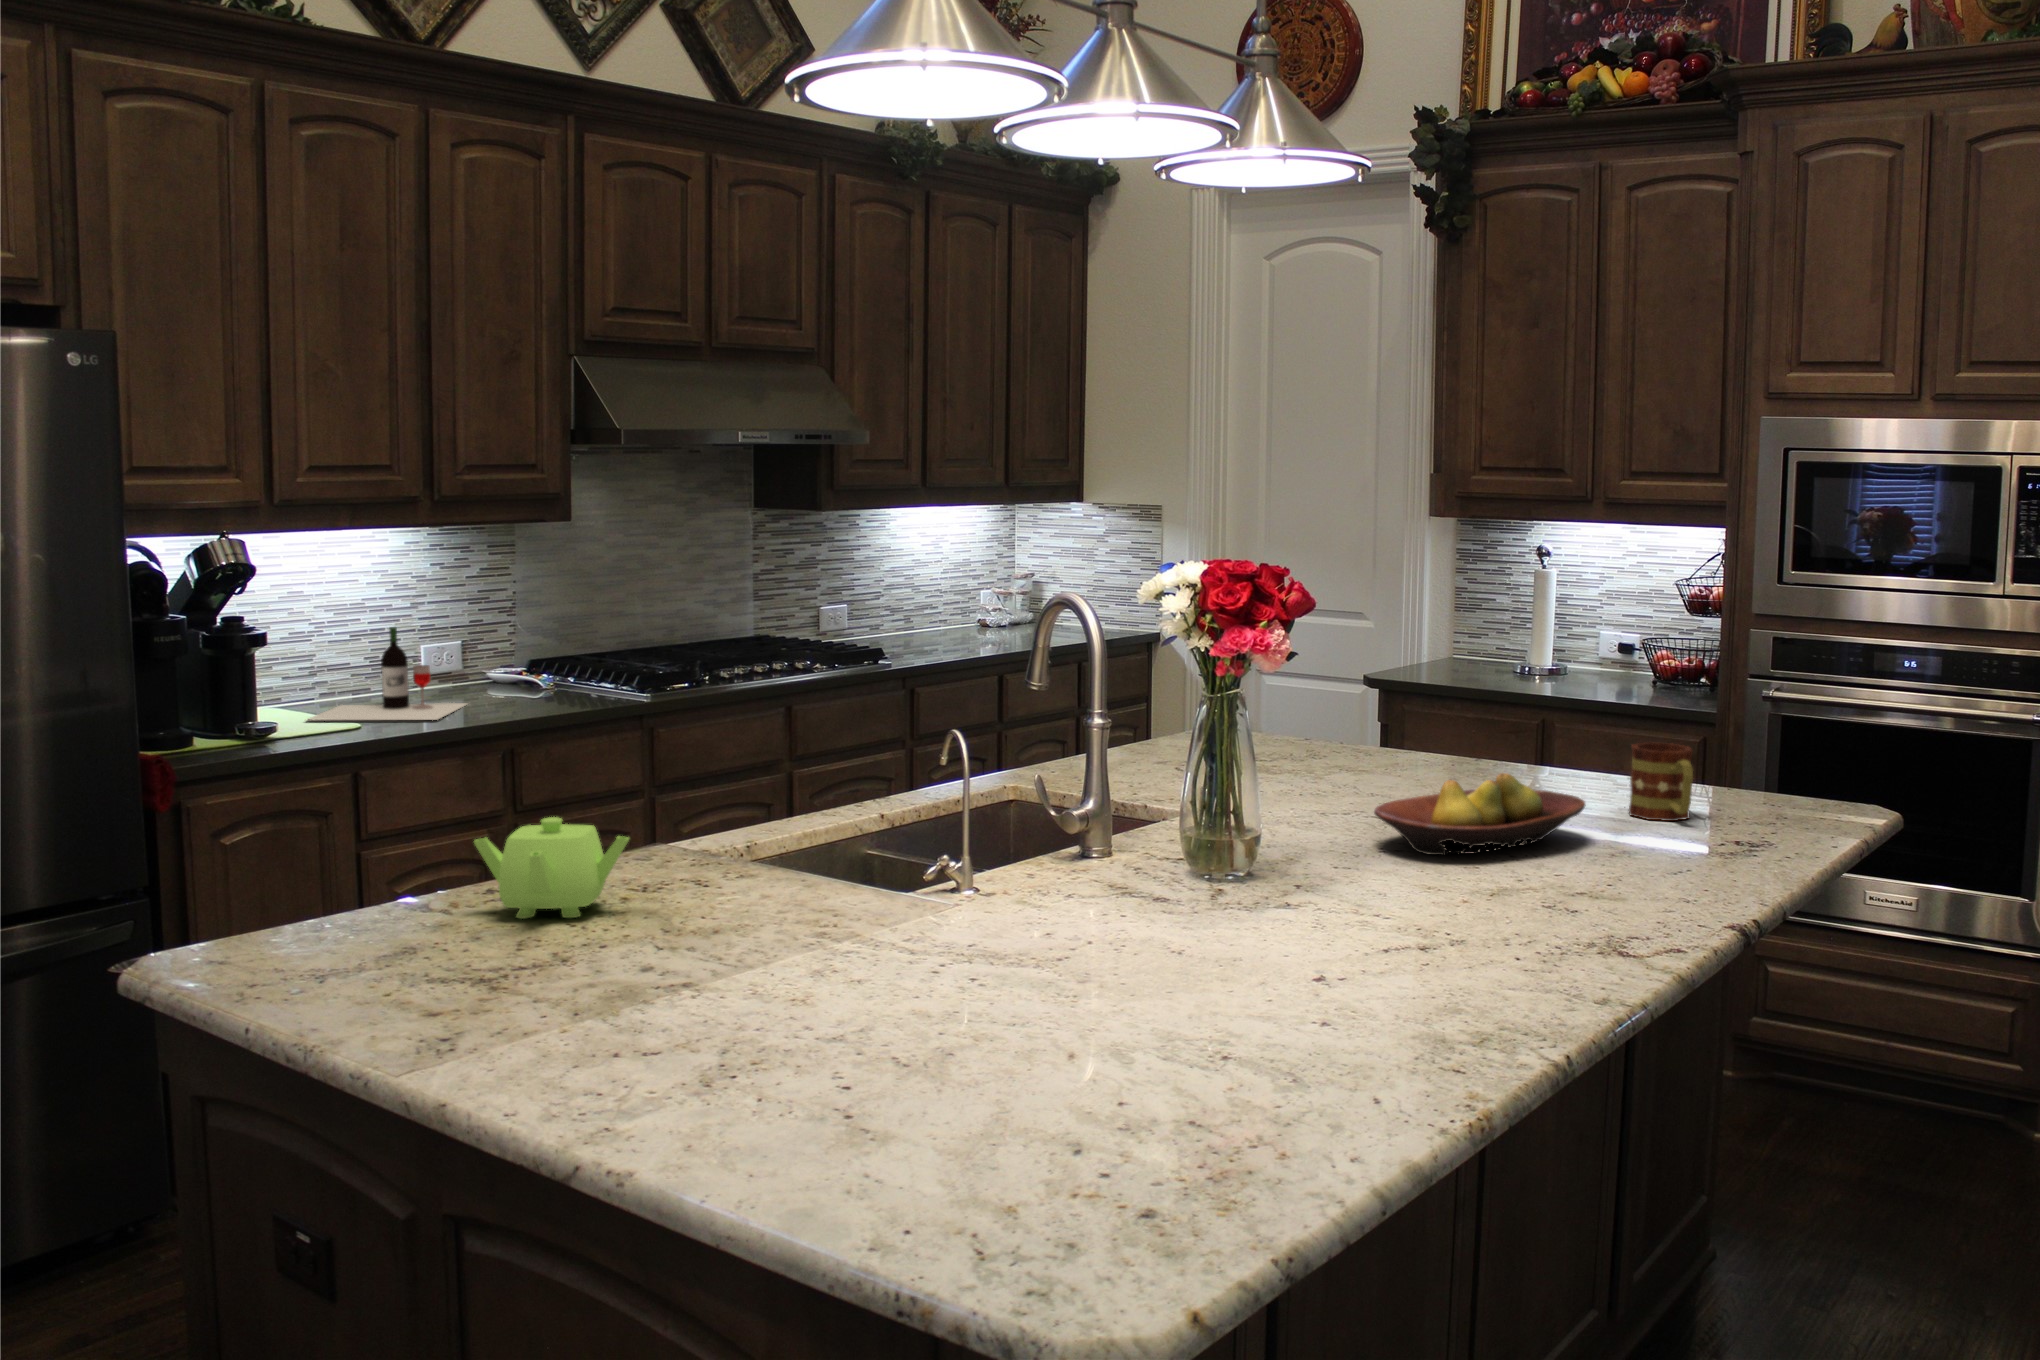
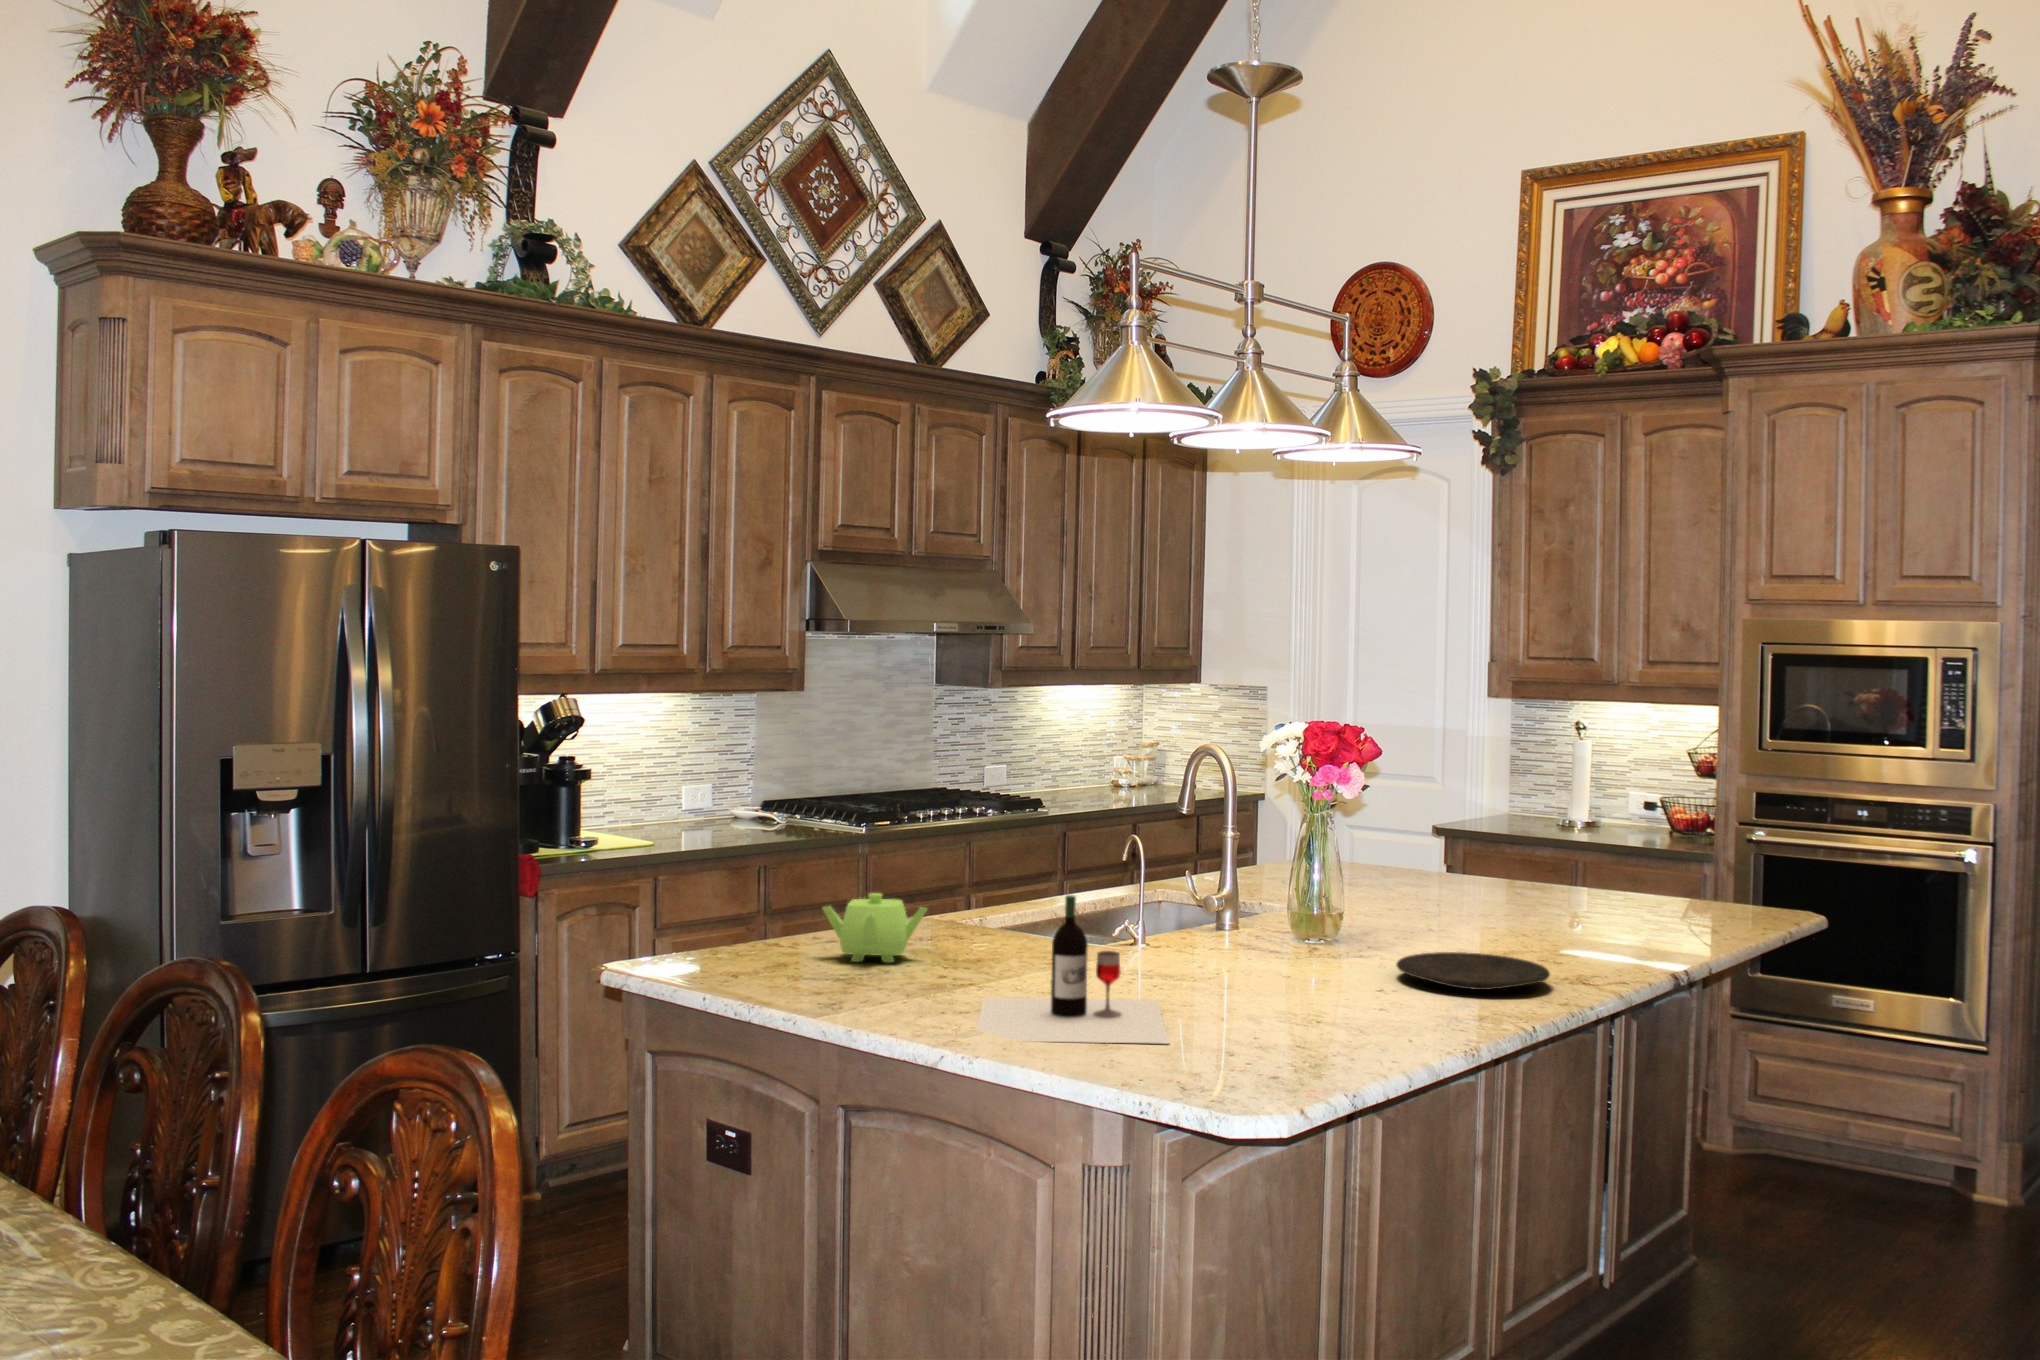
wine bottle: present [309,627,467,720] -> present [977,895,1169,1044]
mug: present [1629,742,1693,821] -> none [1643,868,1691,927]
fruit bowl: present [1374,773,1585,855] -> none [1448,885,1607,943]
plate: none [1298,879,1514,940] -> present [1396,952,1550,990]

